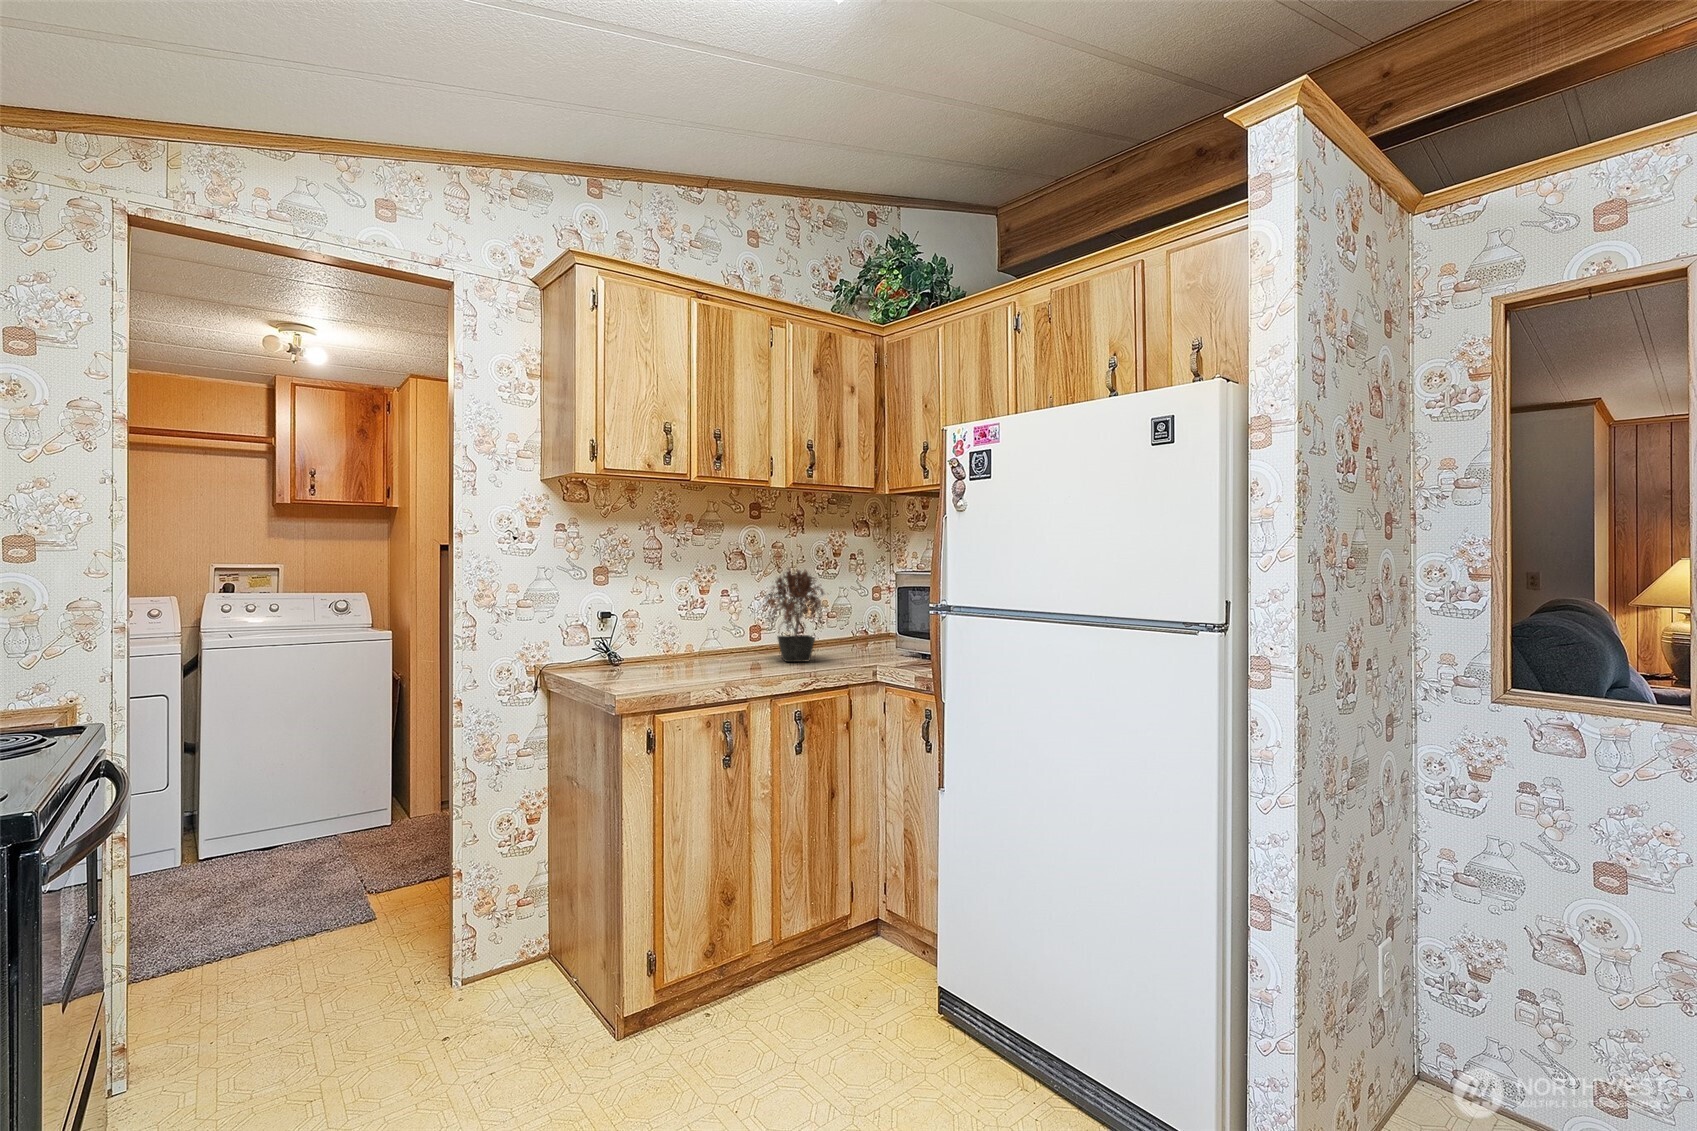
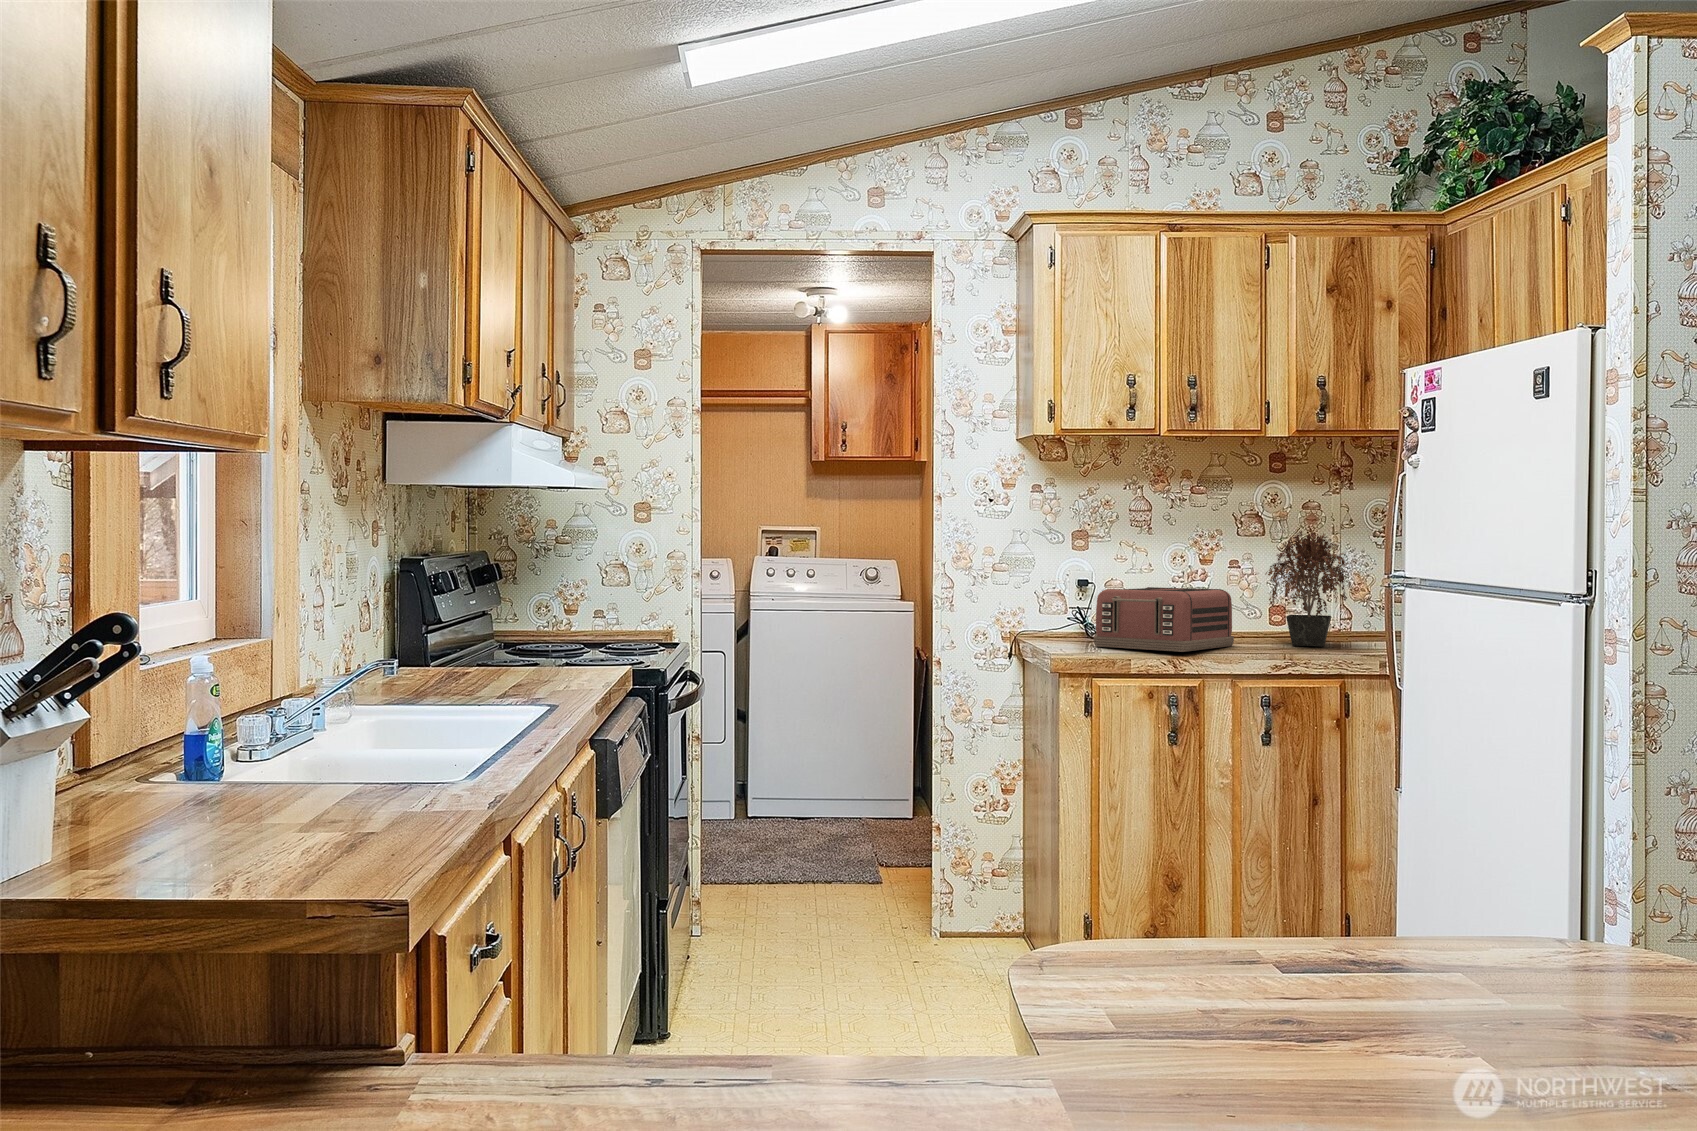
toaster: none [633,618,745,678] -> present [1094,587,1234,652]

